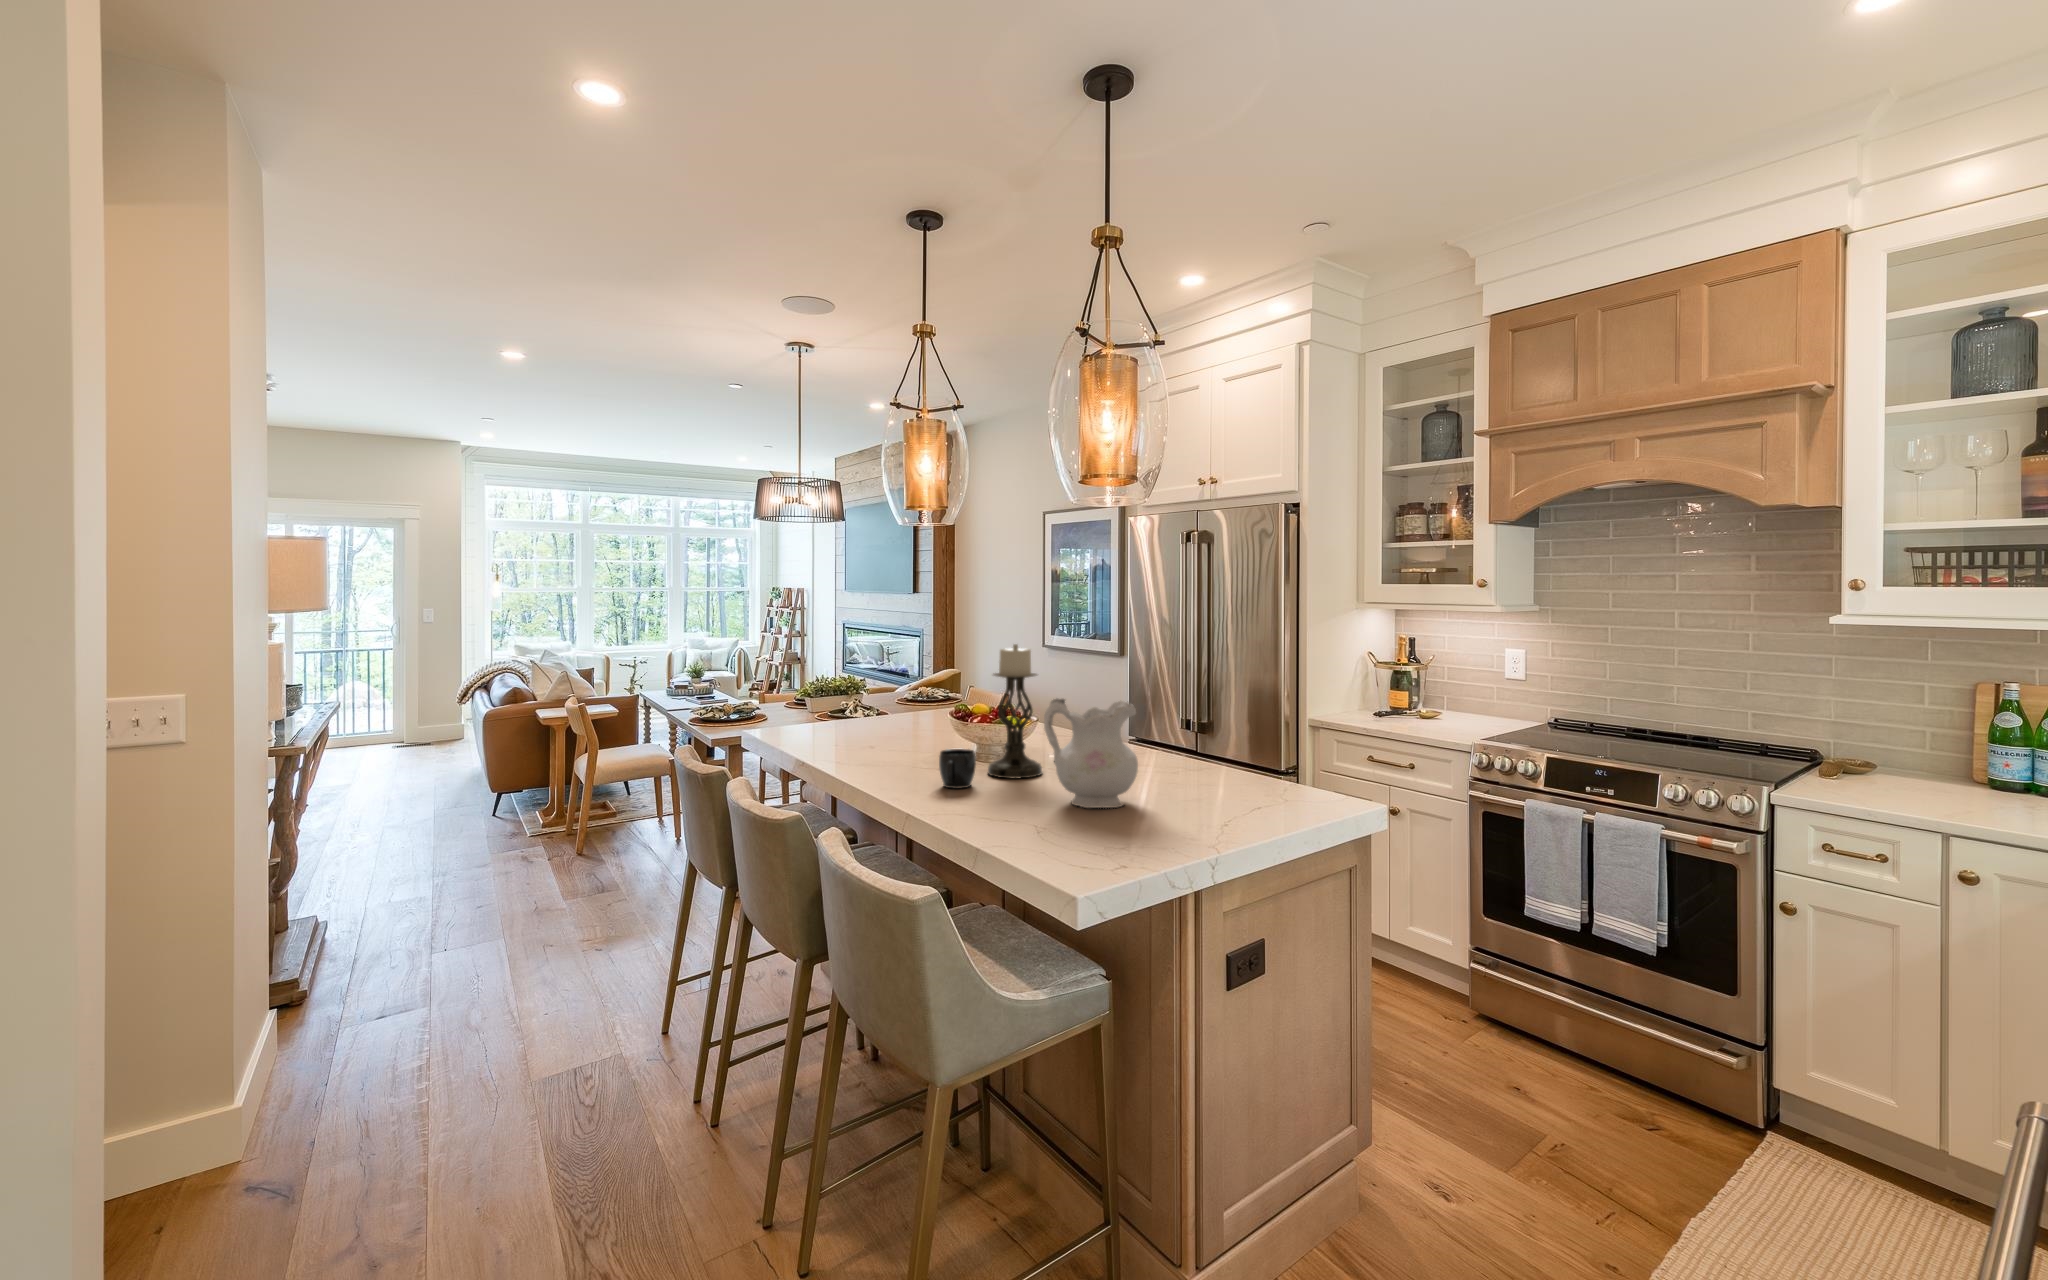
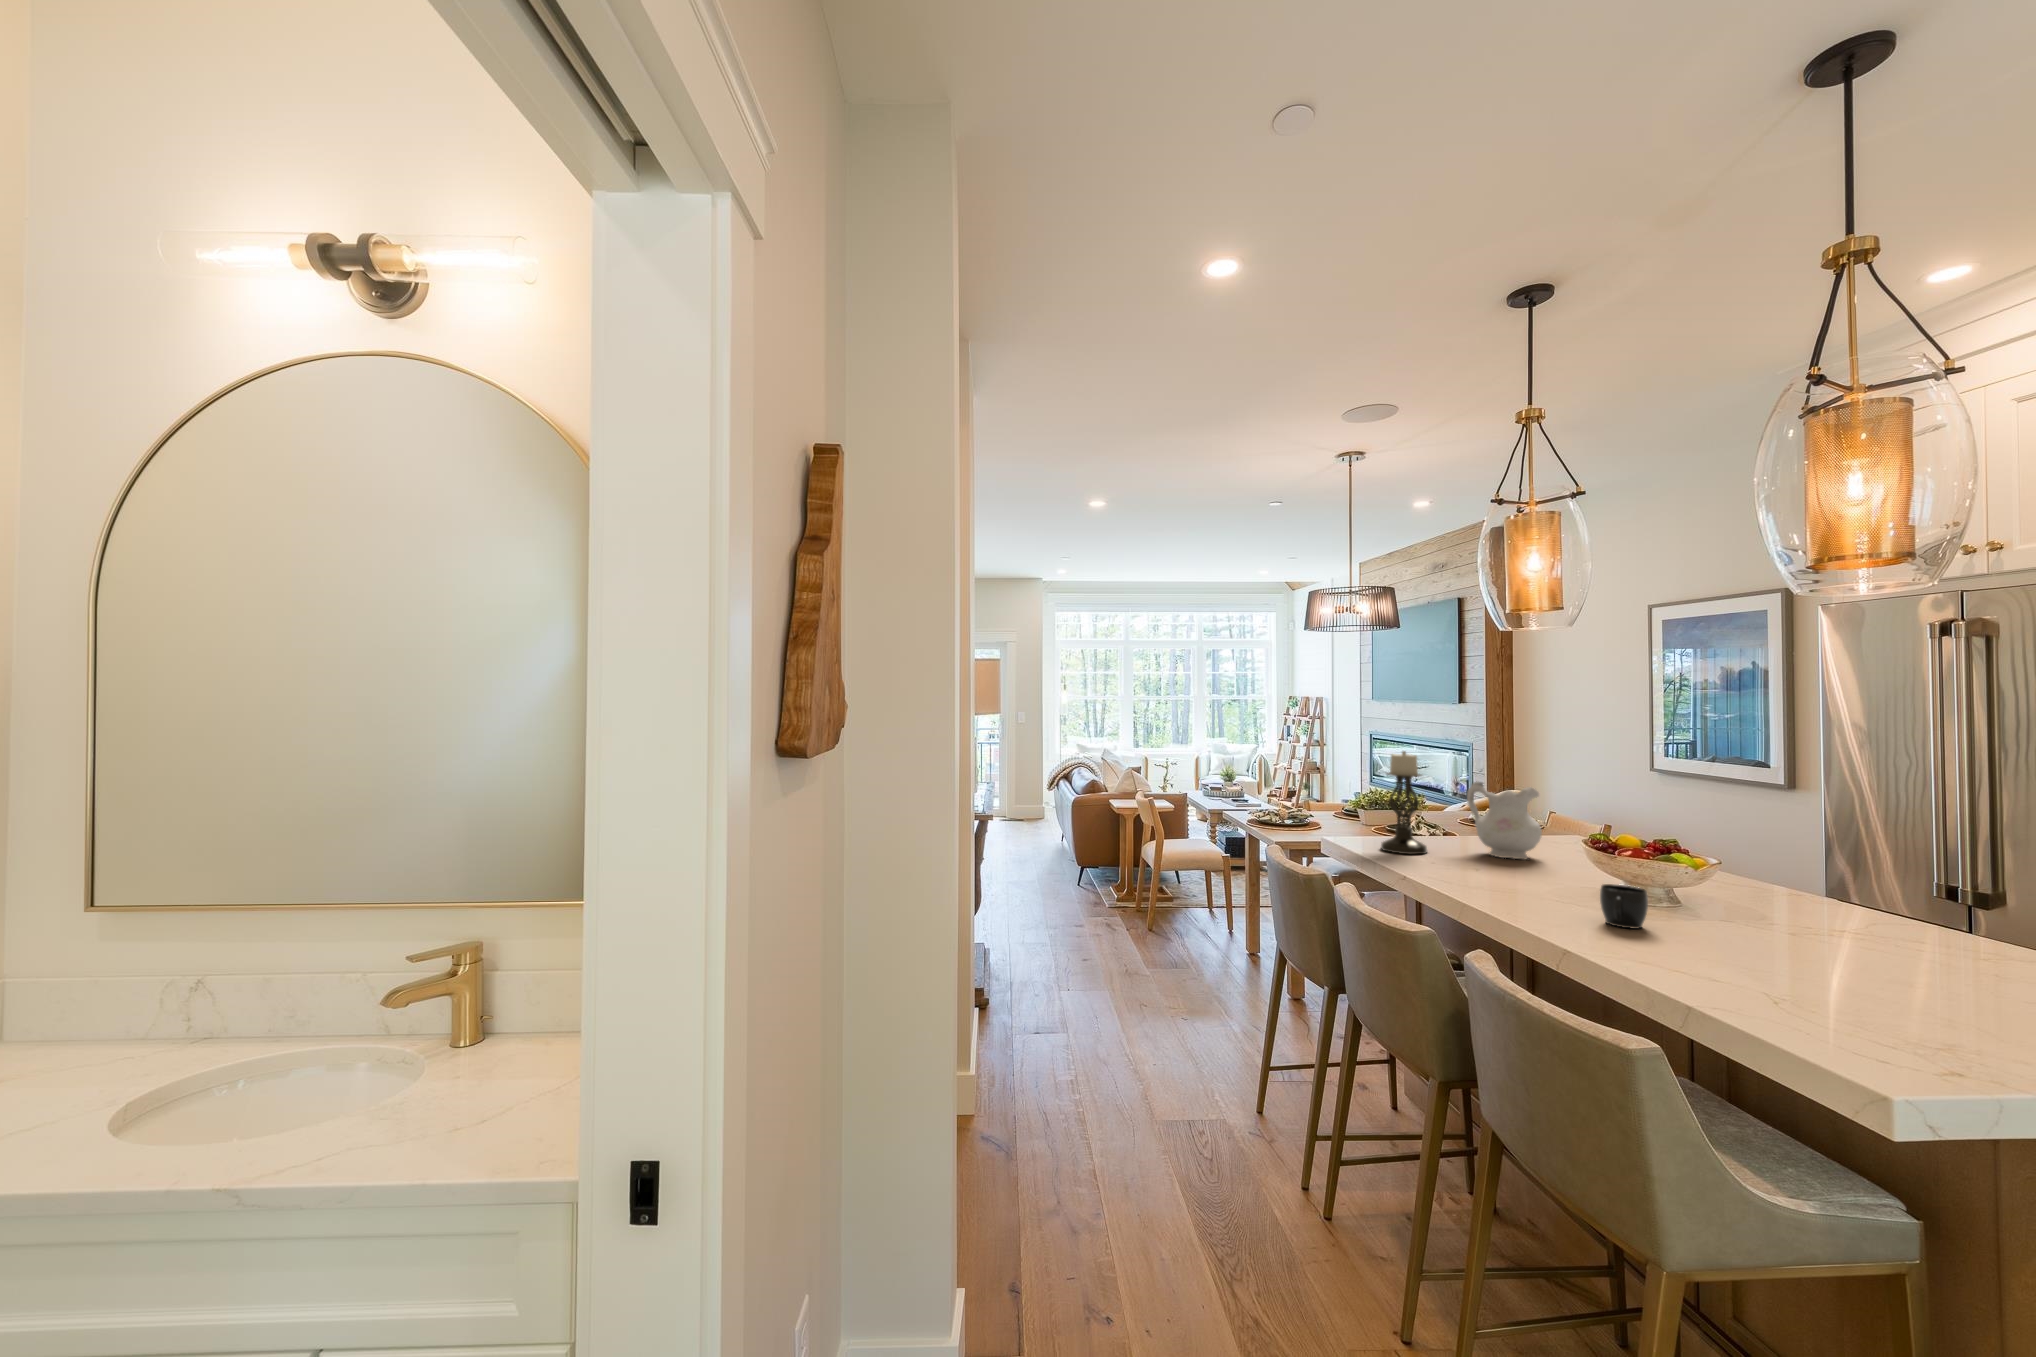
candle holder: present [988,644,1042,778] -> present [1381,751,1428,855]
ceramic pitcher: present [1044,698,1138,808] -> present [1467,782,1542,860]

